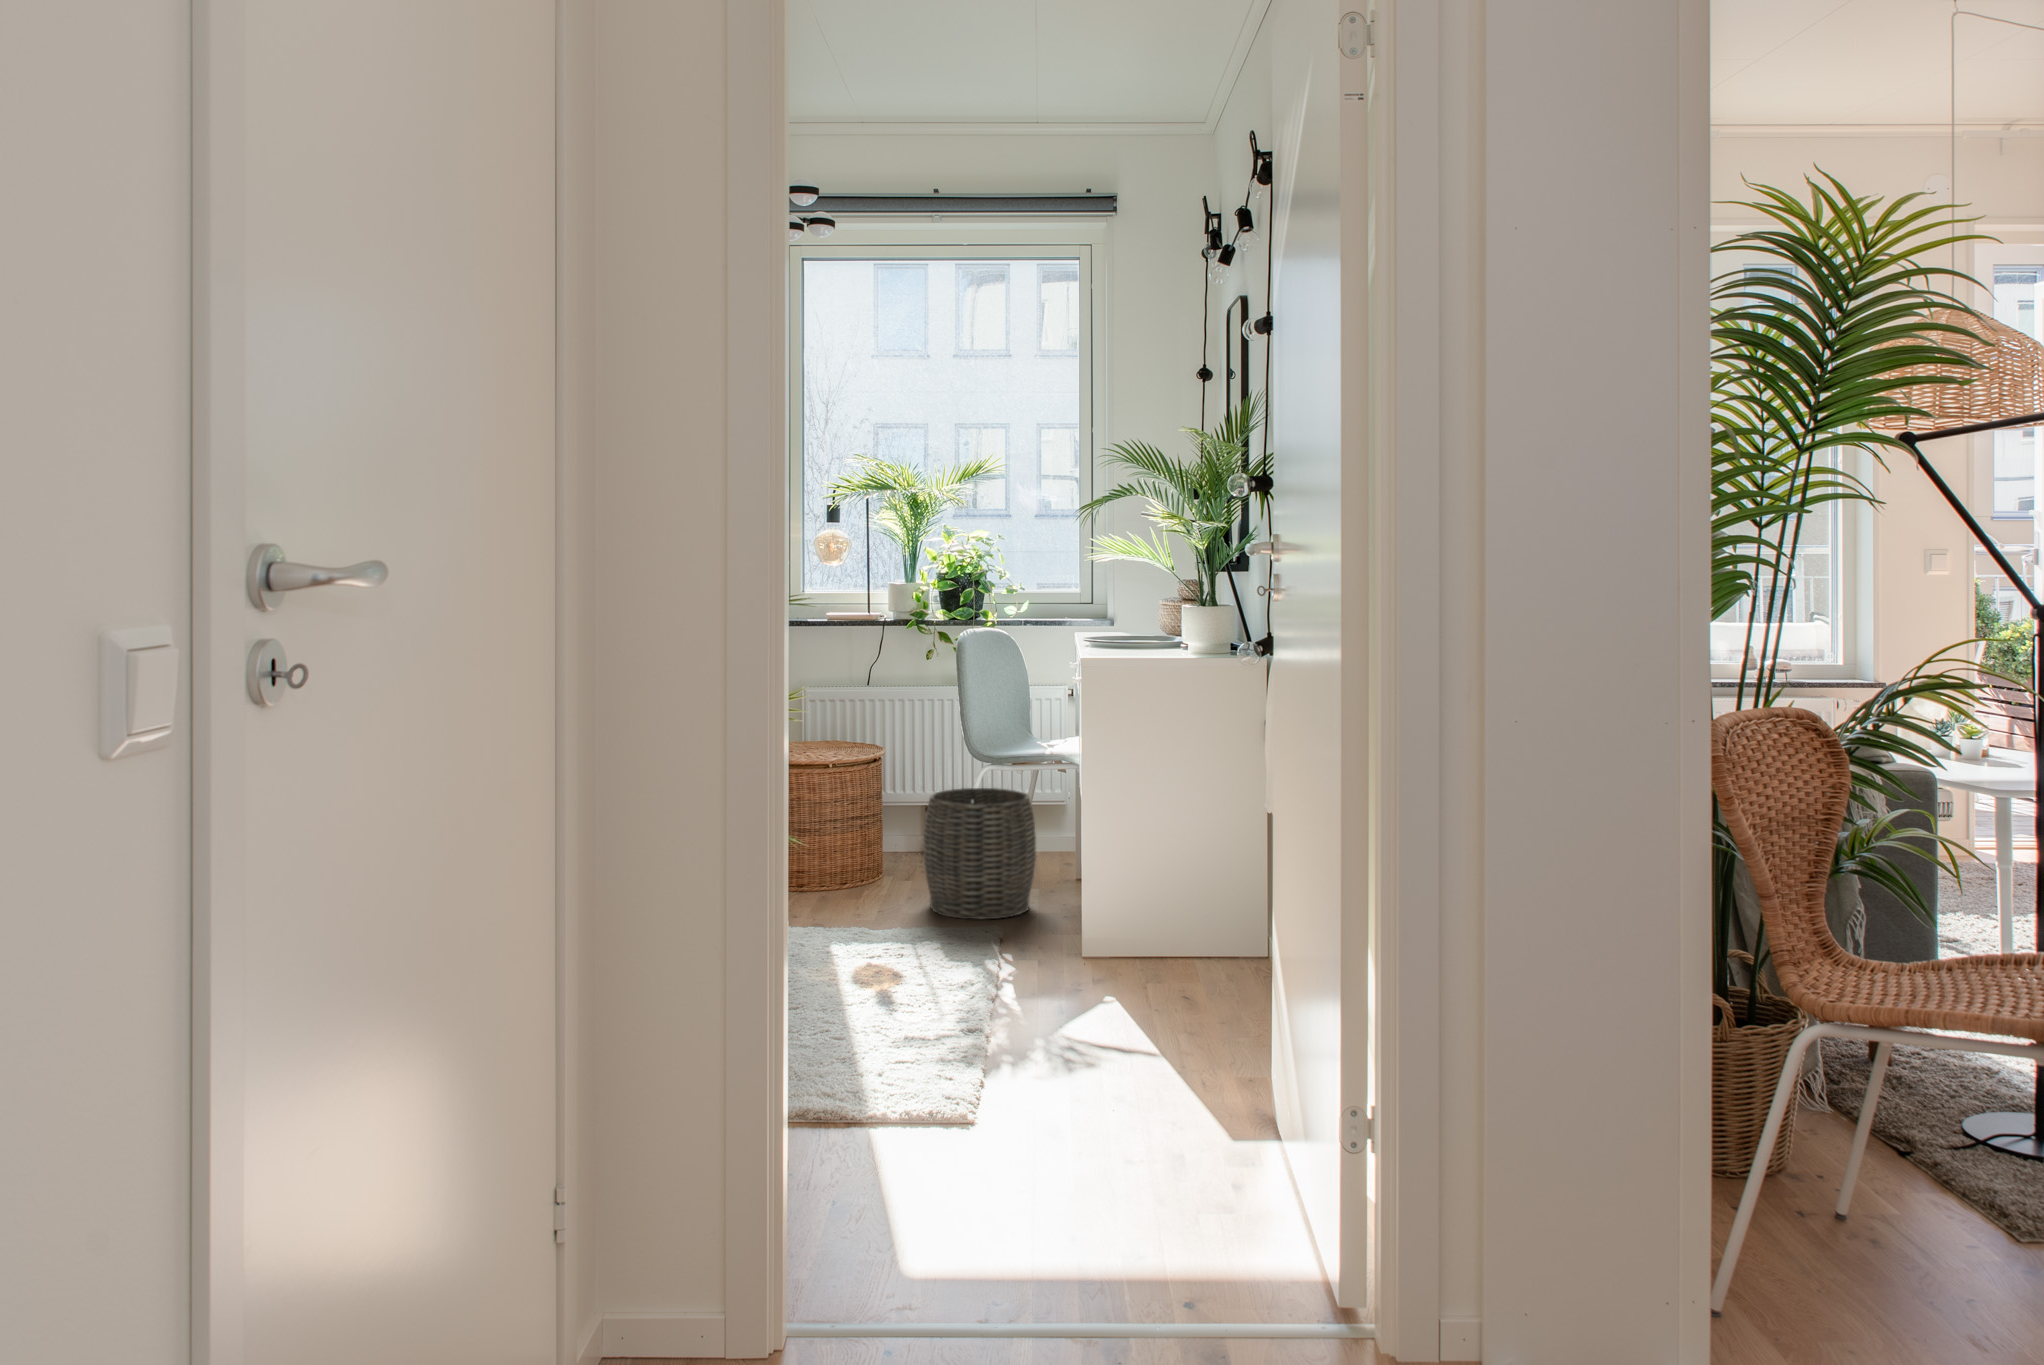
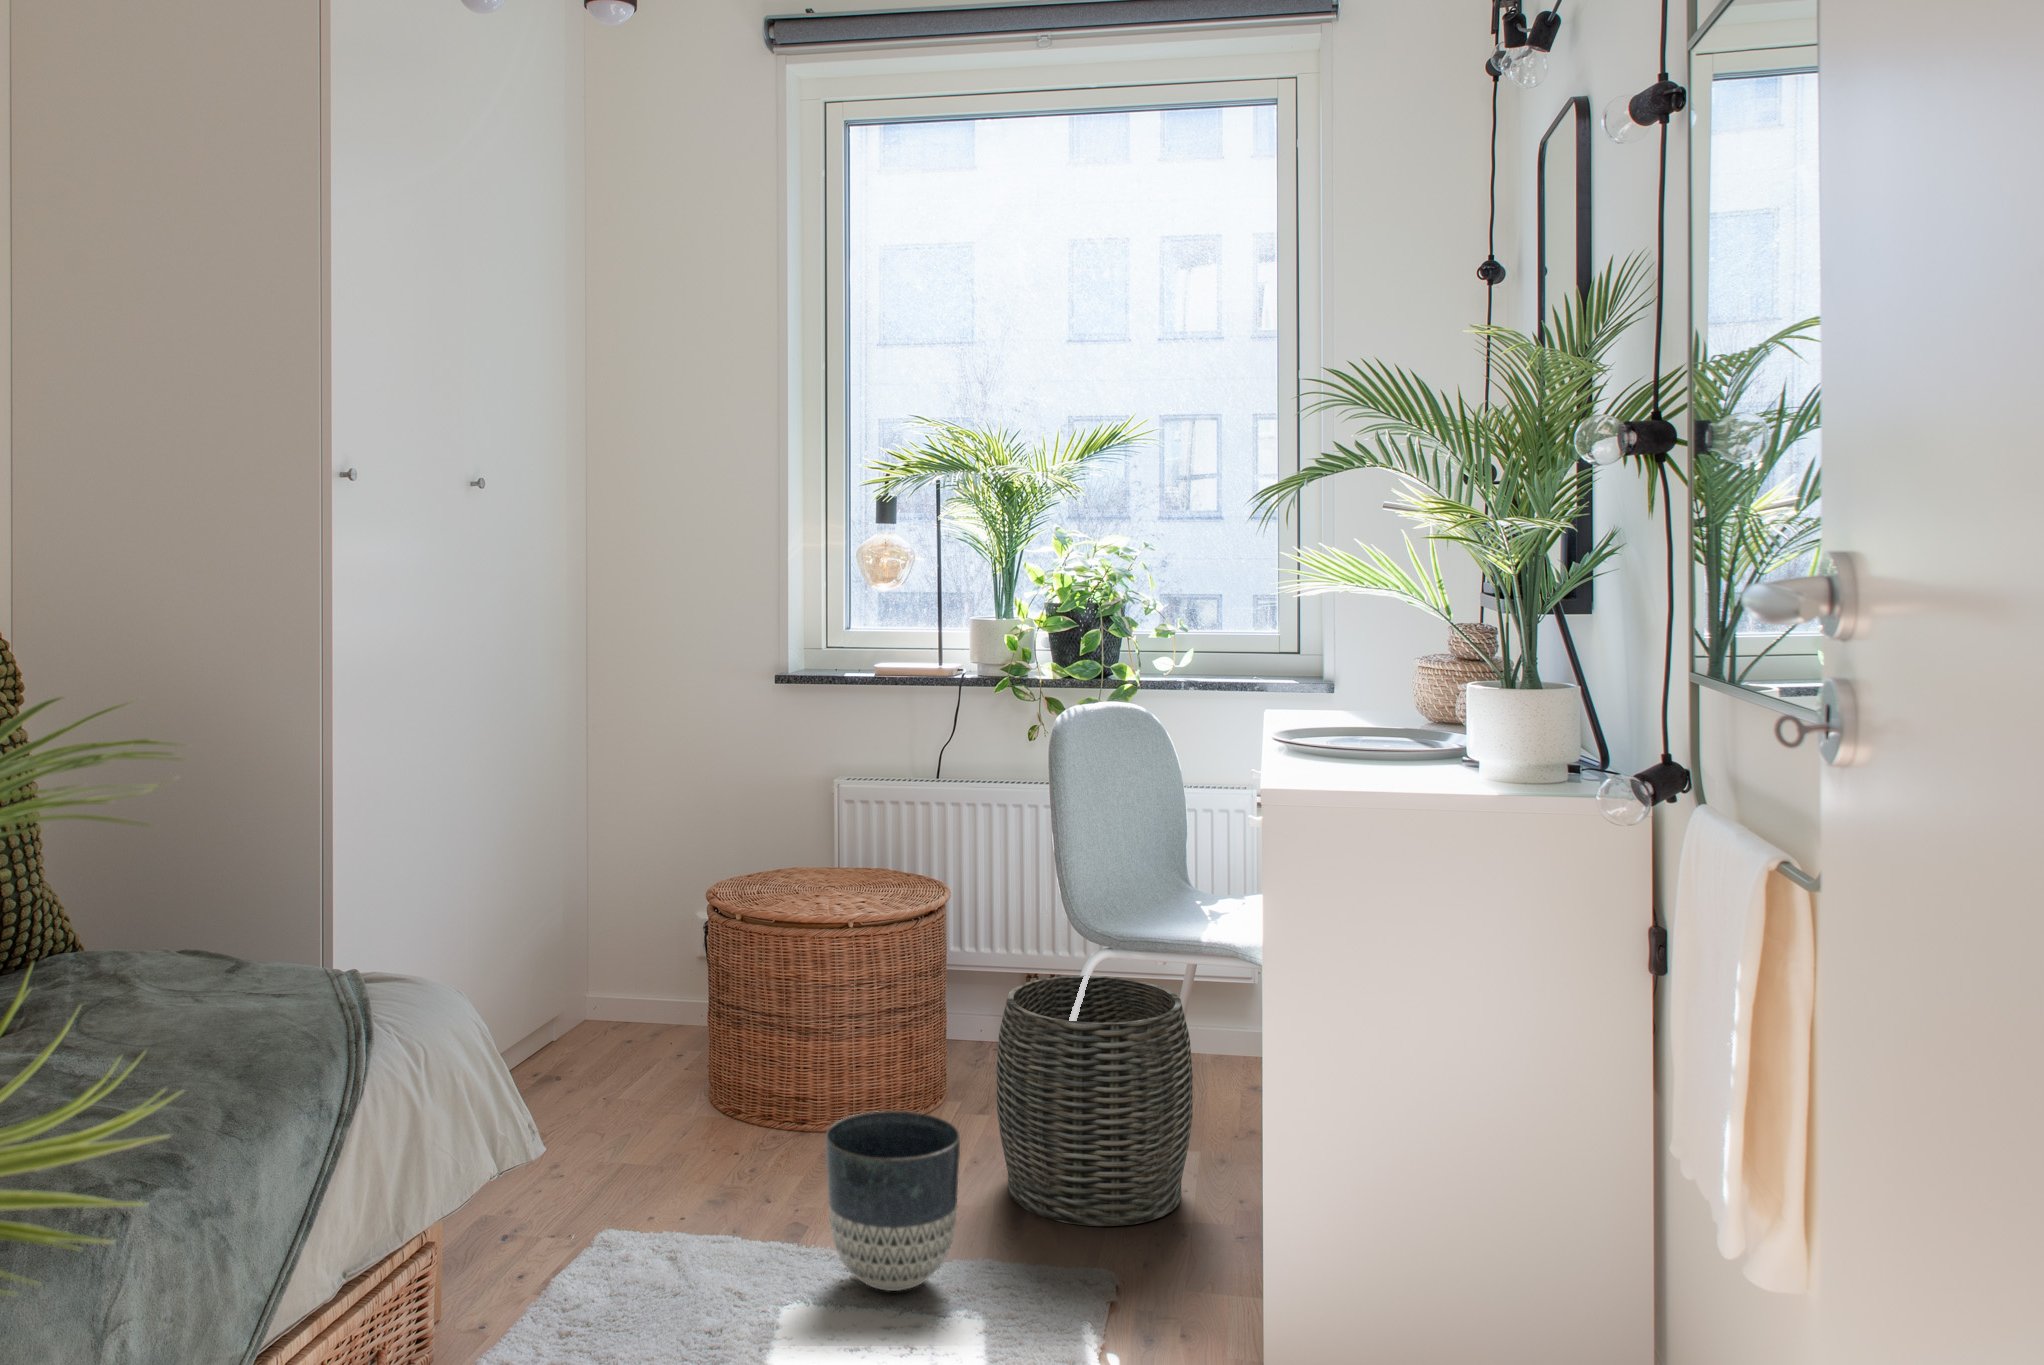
planter: none [840,853,914,945] -> present [825,1111,960,1291]

